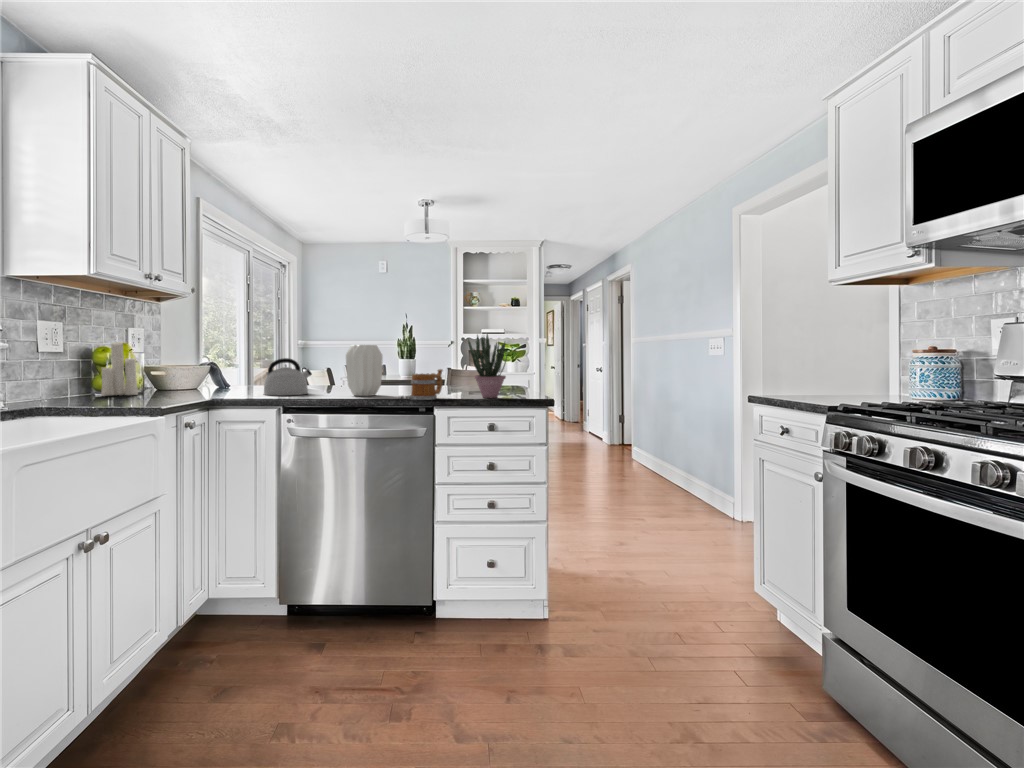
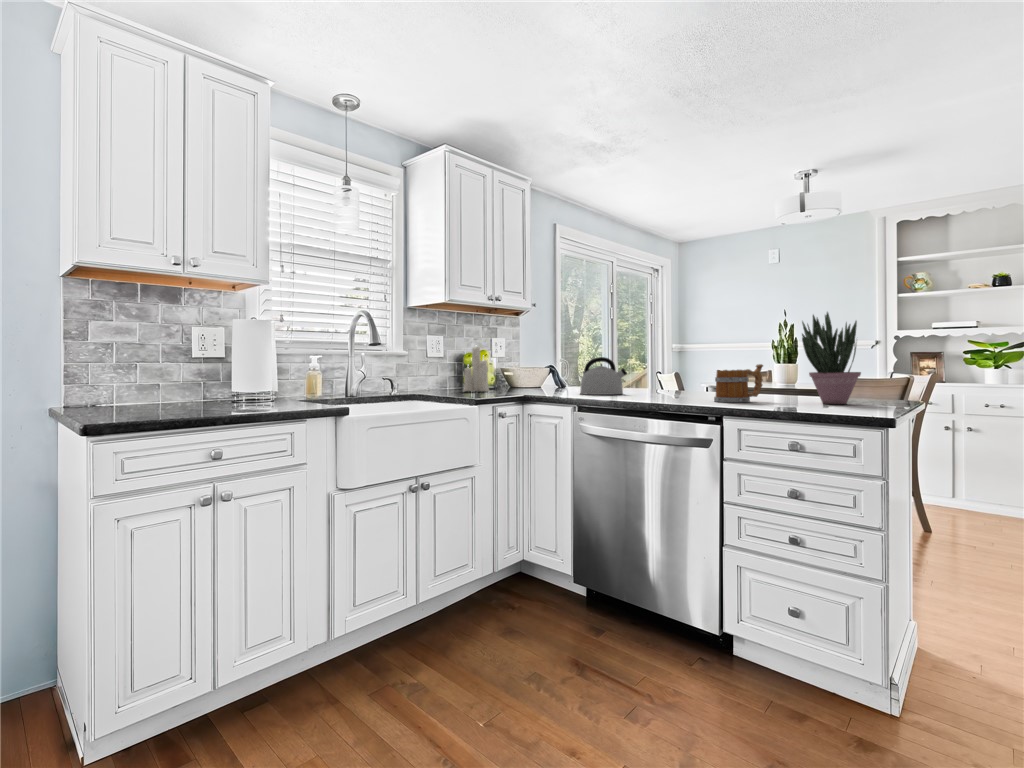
vase: present [346,345,383,396] -> none [653,338,695,397]

